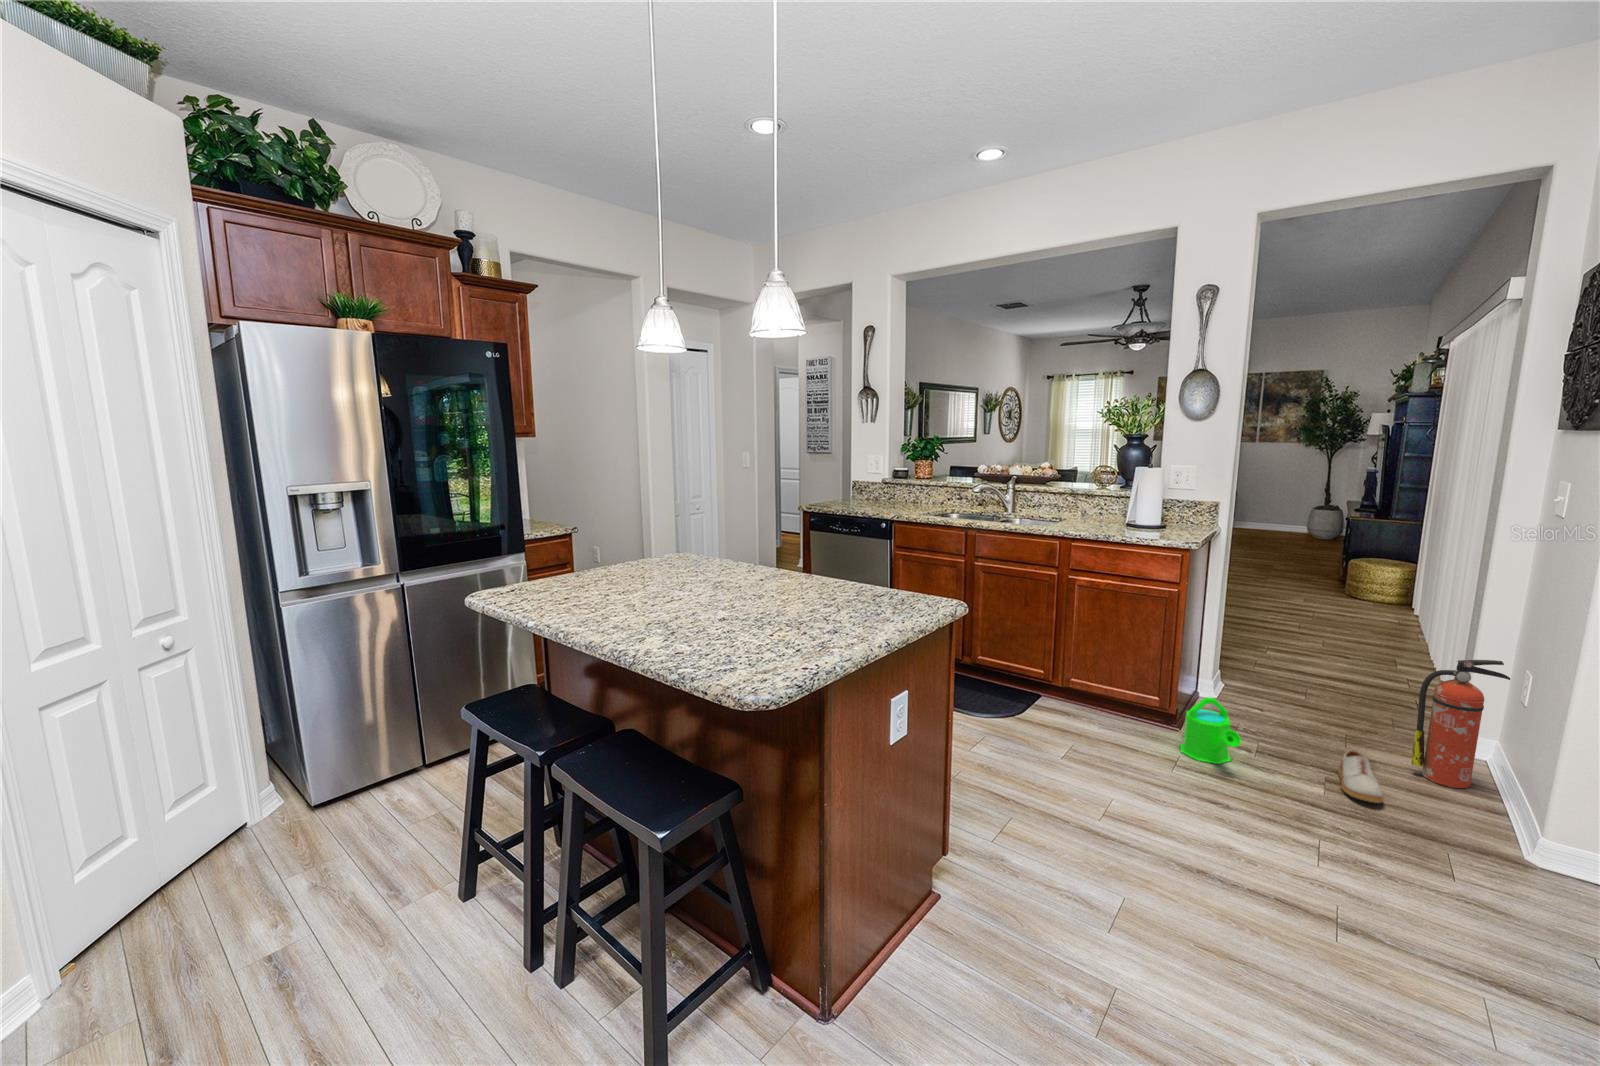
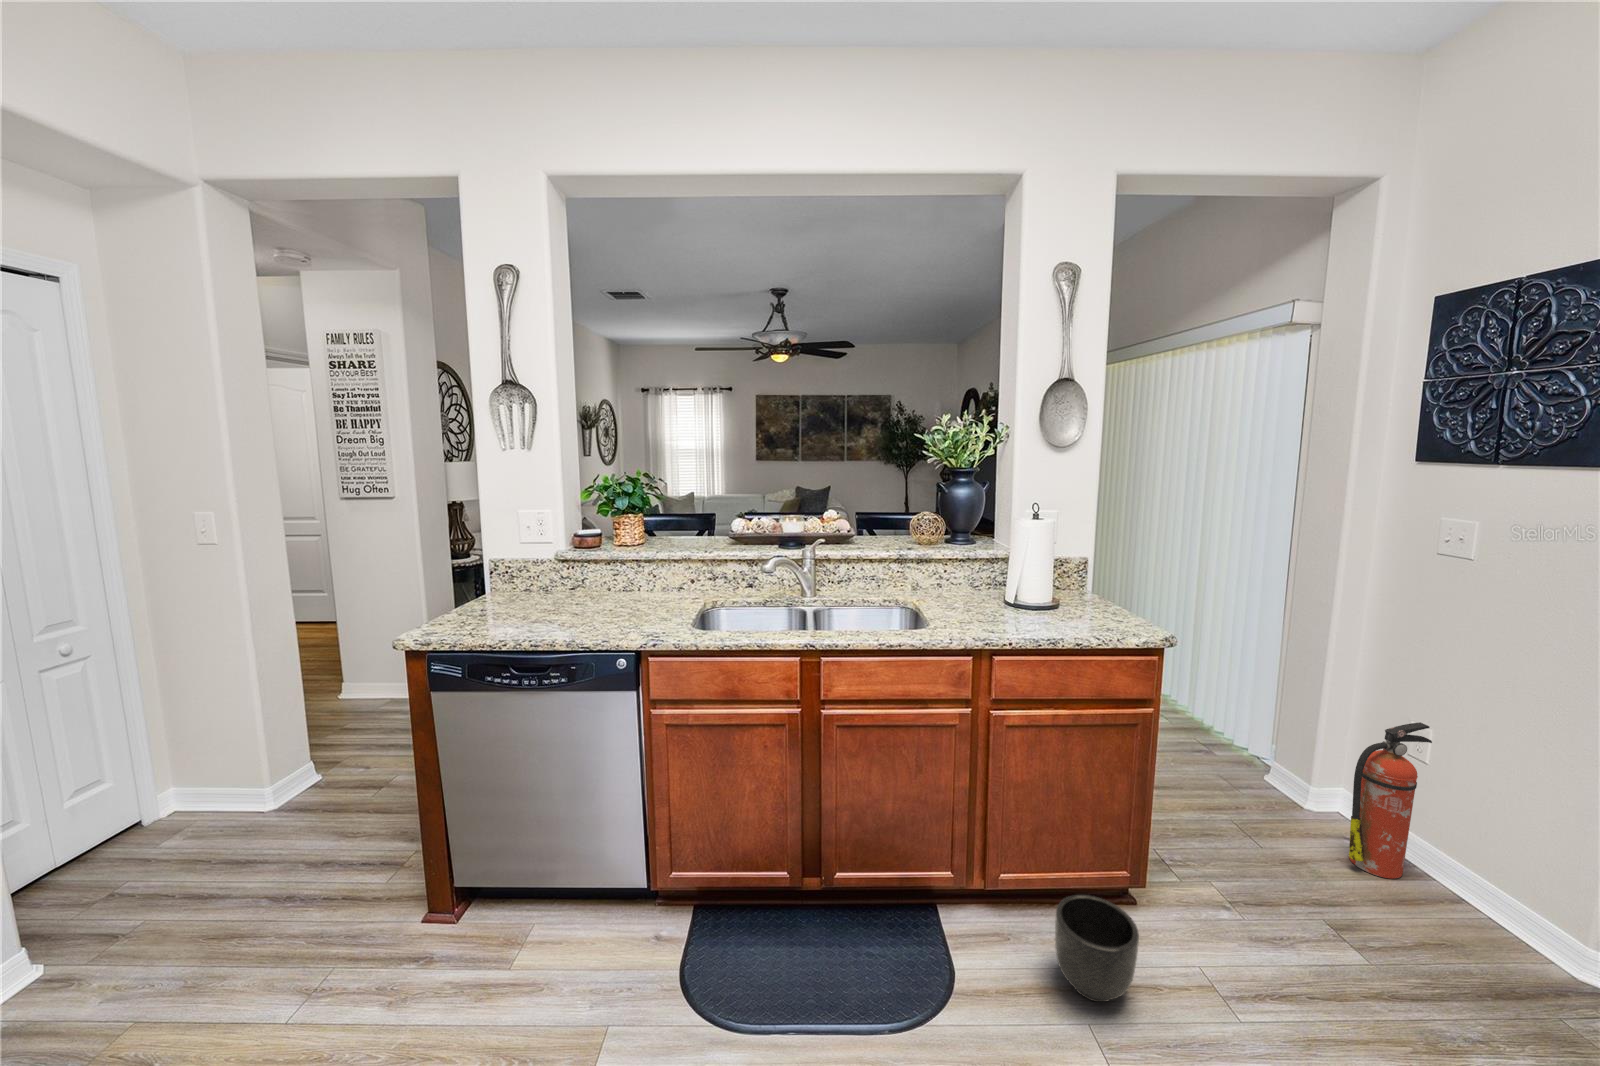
planter: none [1076,689,1125,742] -> present [1055,895,1139,1002]
watering can: present [1180,697,1241,764] -> none [1154,863,1297,973]
shoe: present [1338,751,1384,803] -> none [1322,873,1441,966]

